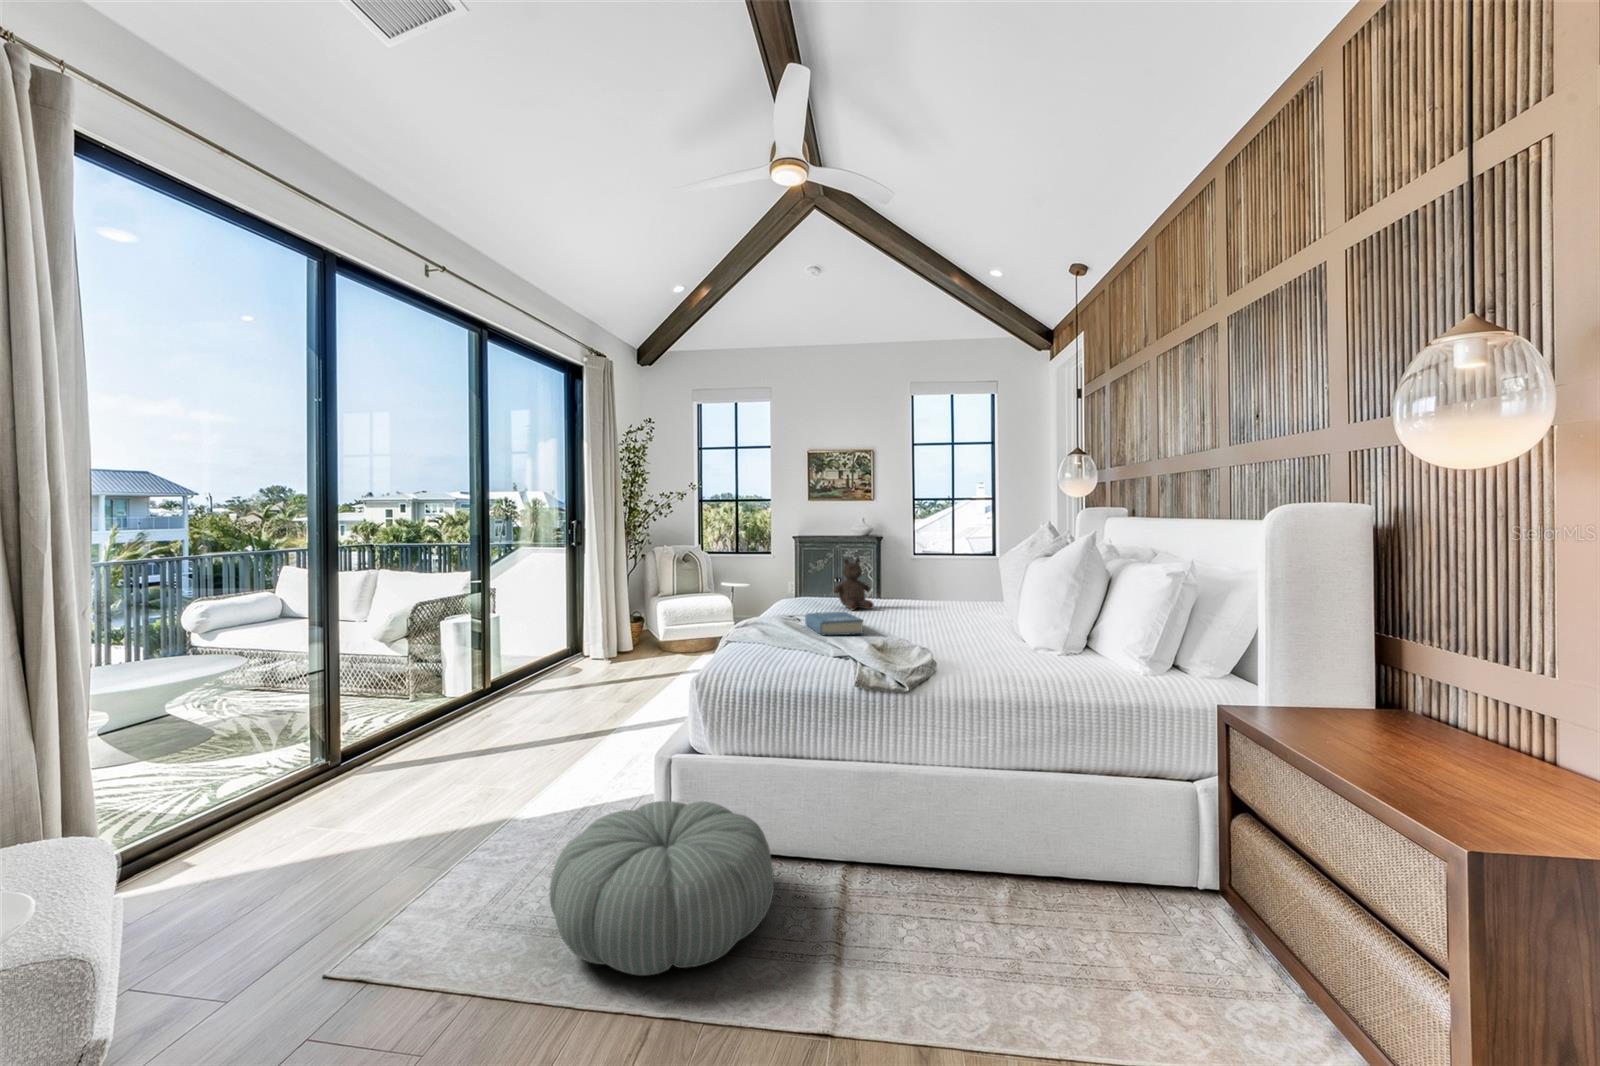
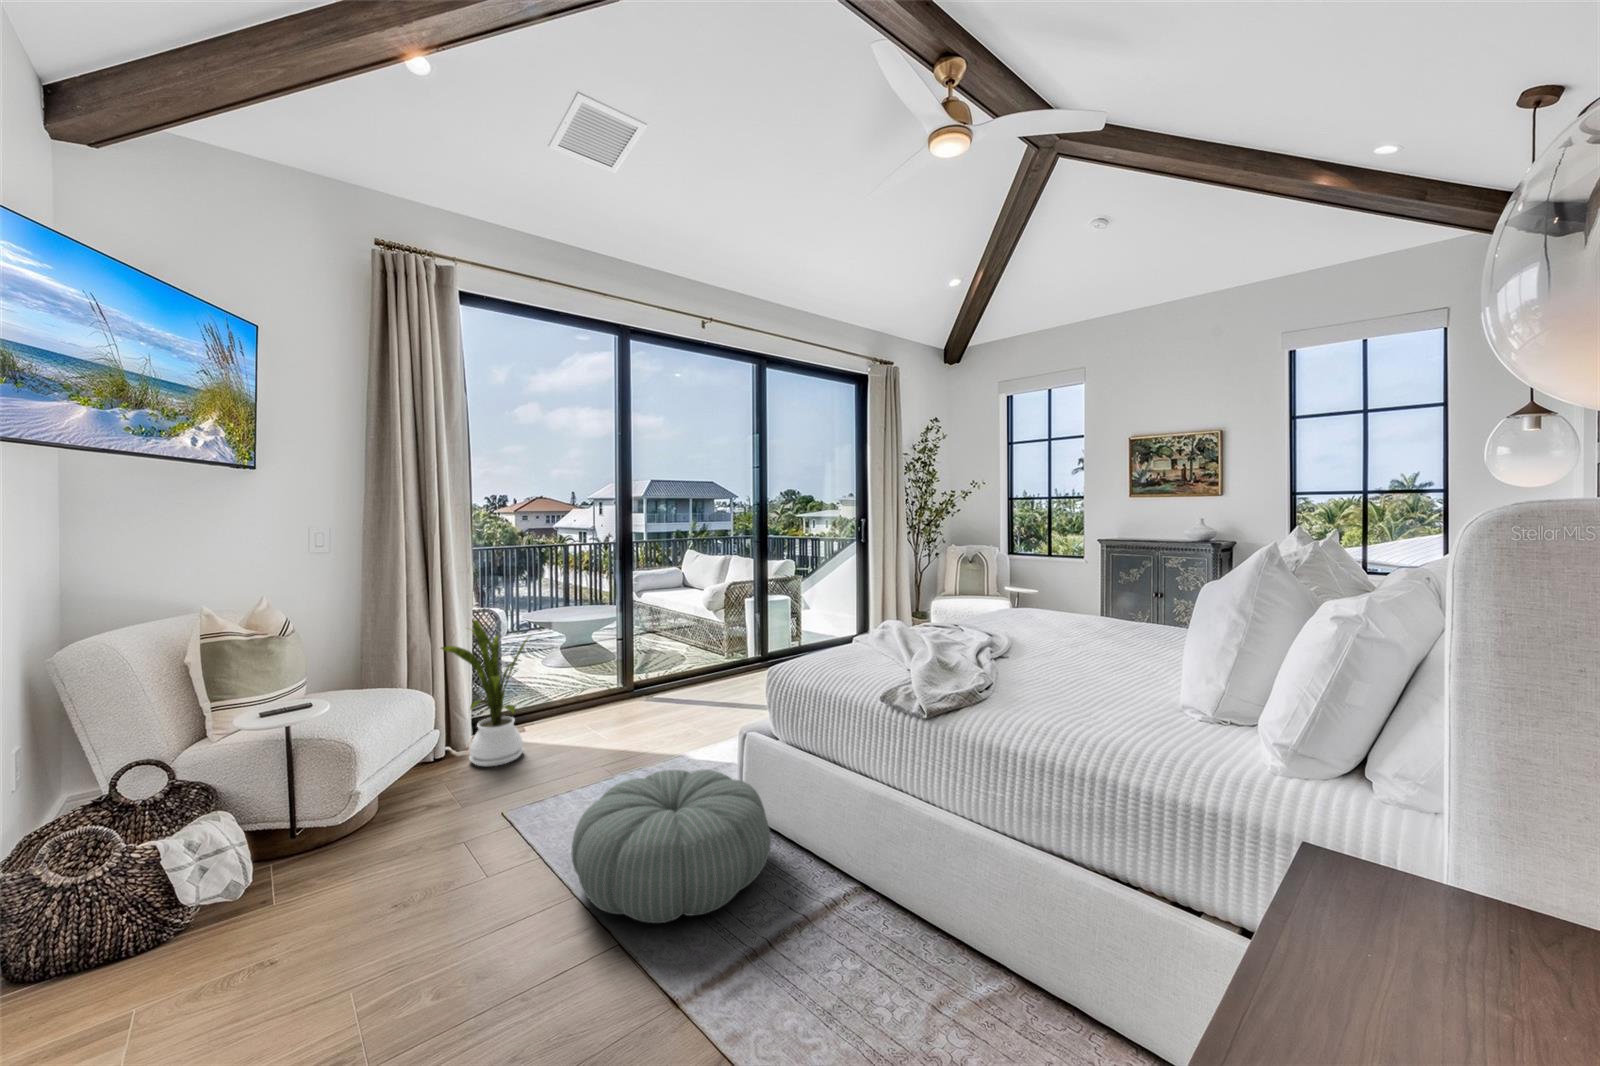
stuffed bear: present [834,559,873,610] -> none [1022,562,1070,621]
book: present [805,612,863,635] -> none [925,618,985,647]
house plant: none [116,678,260,919] -> present [442,620,530,766]

